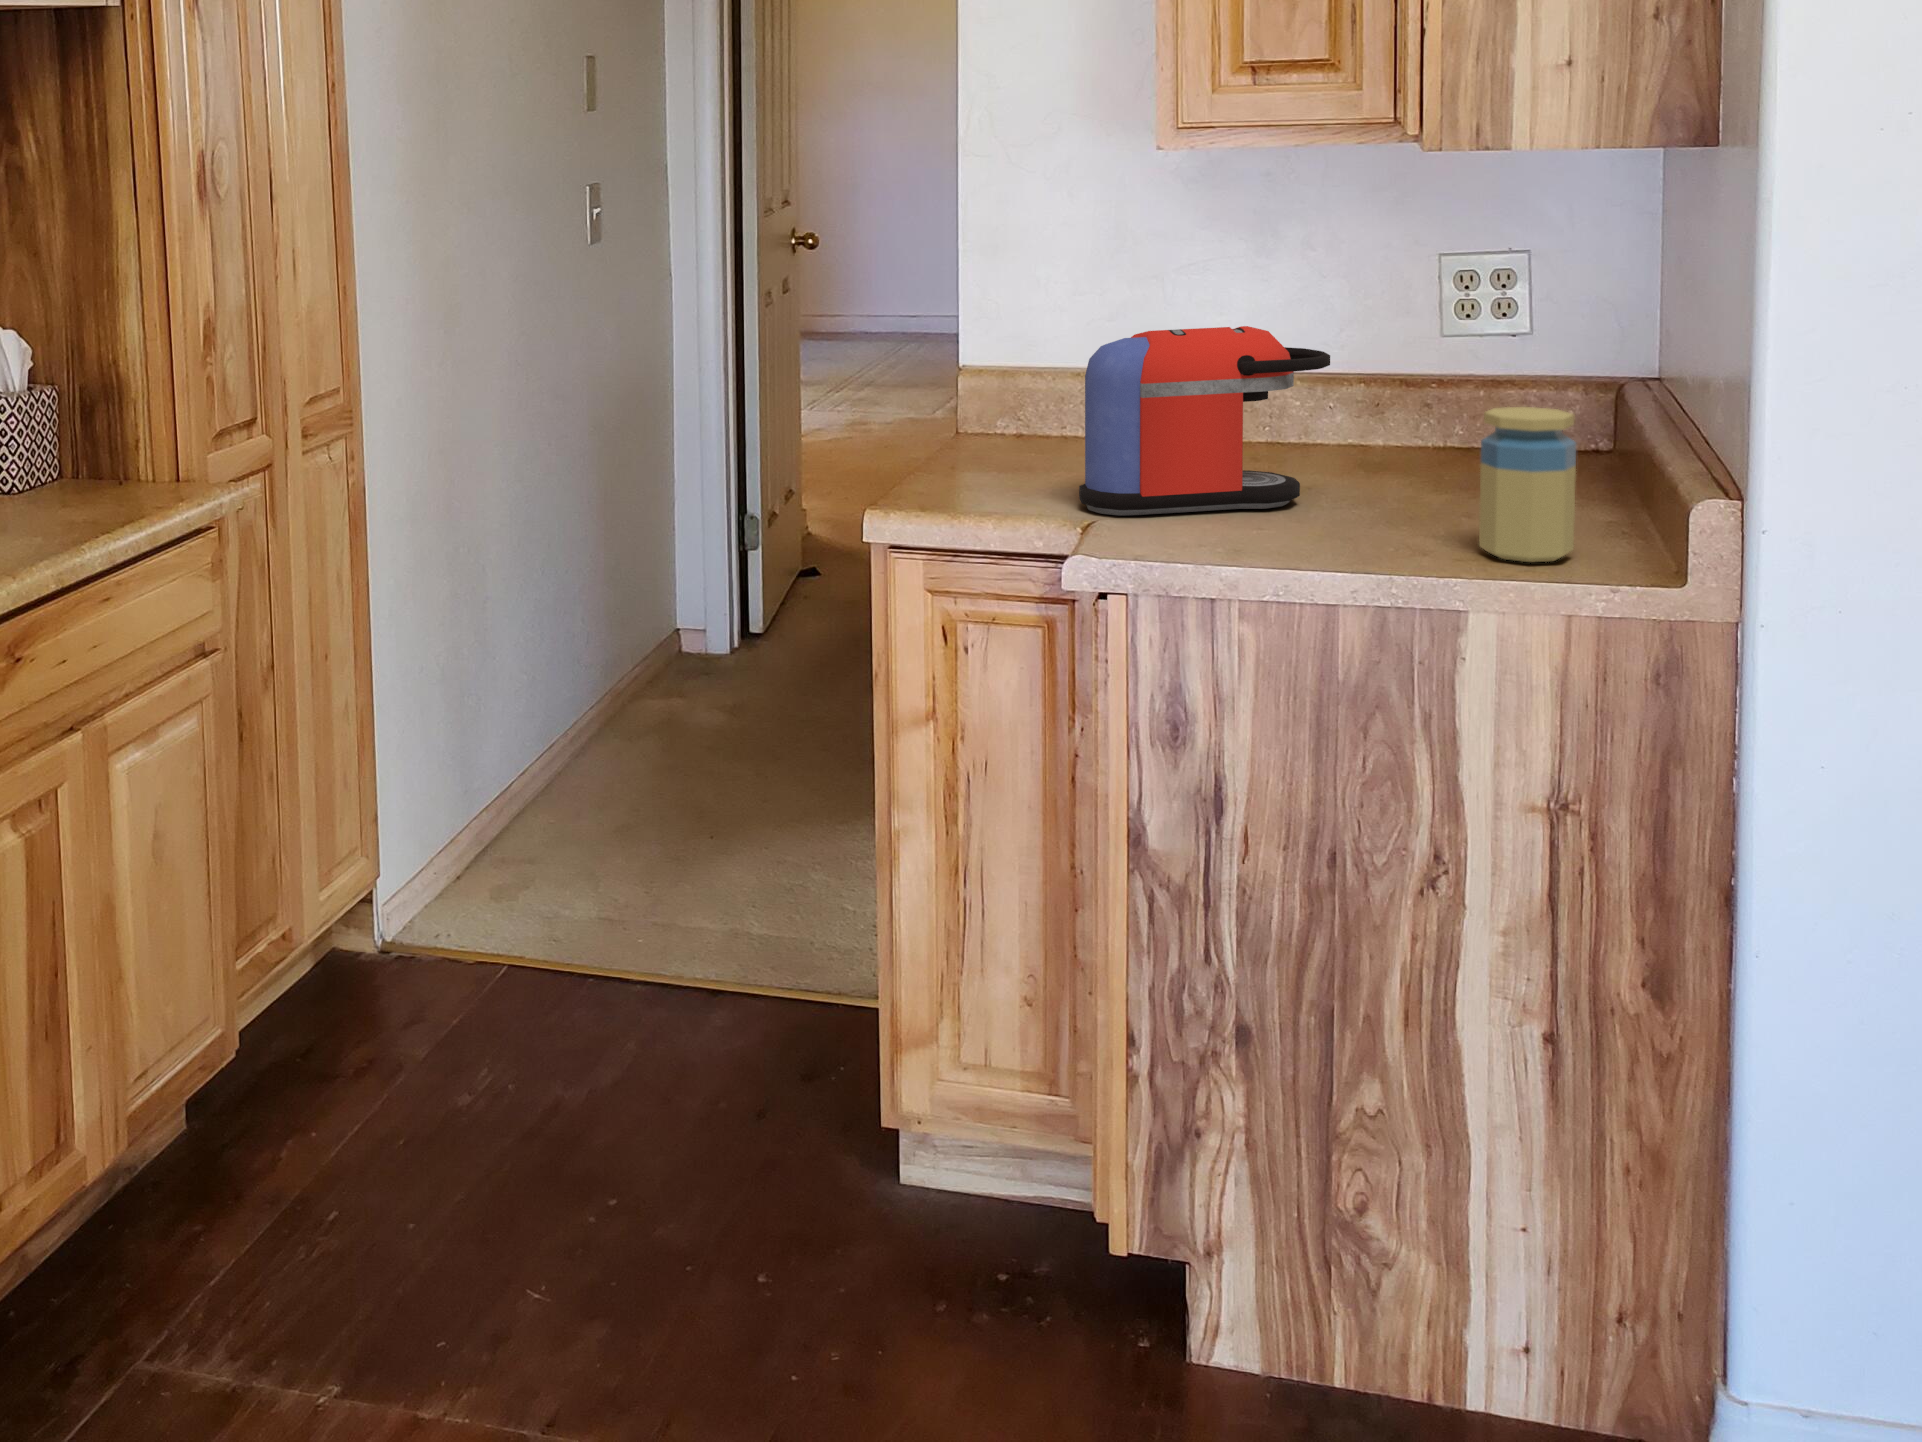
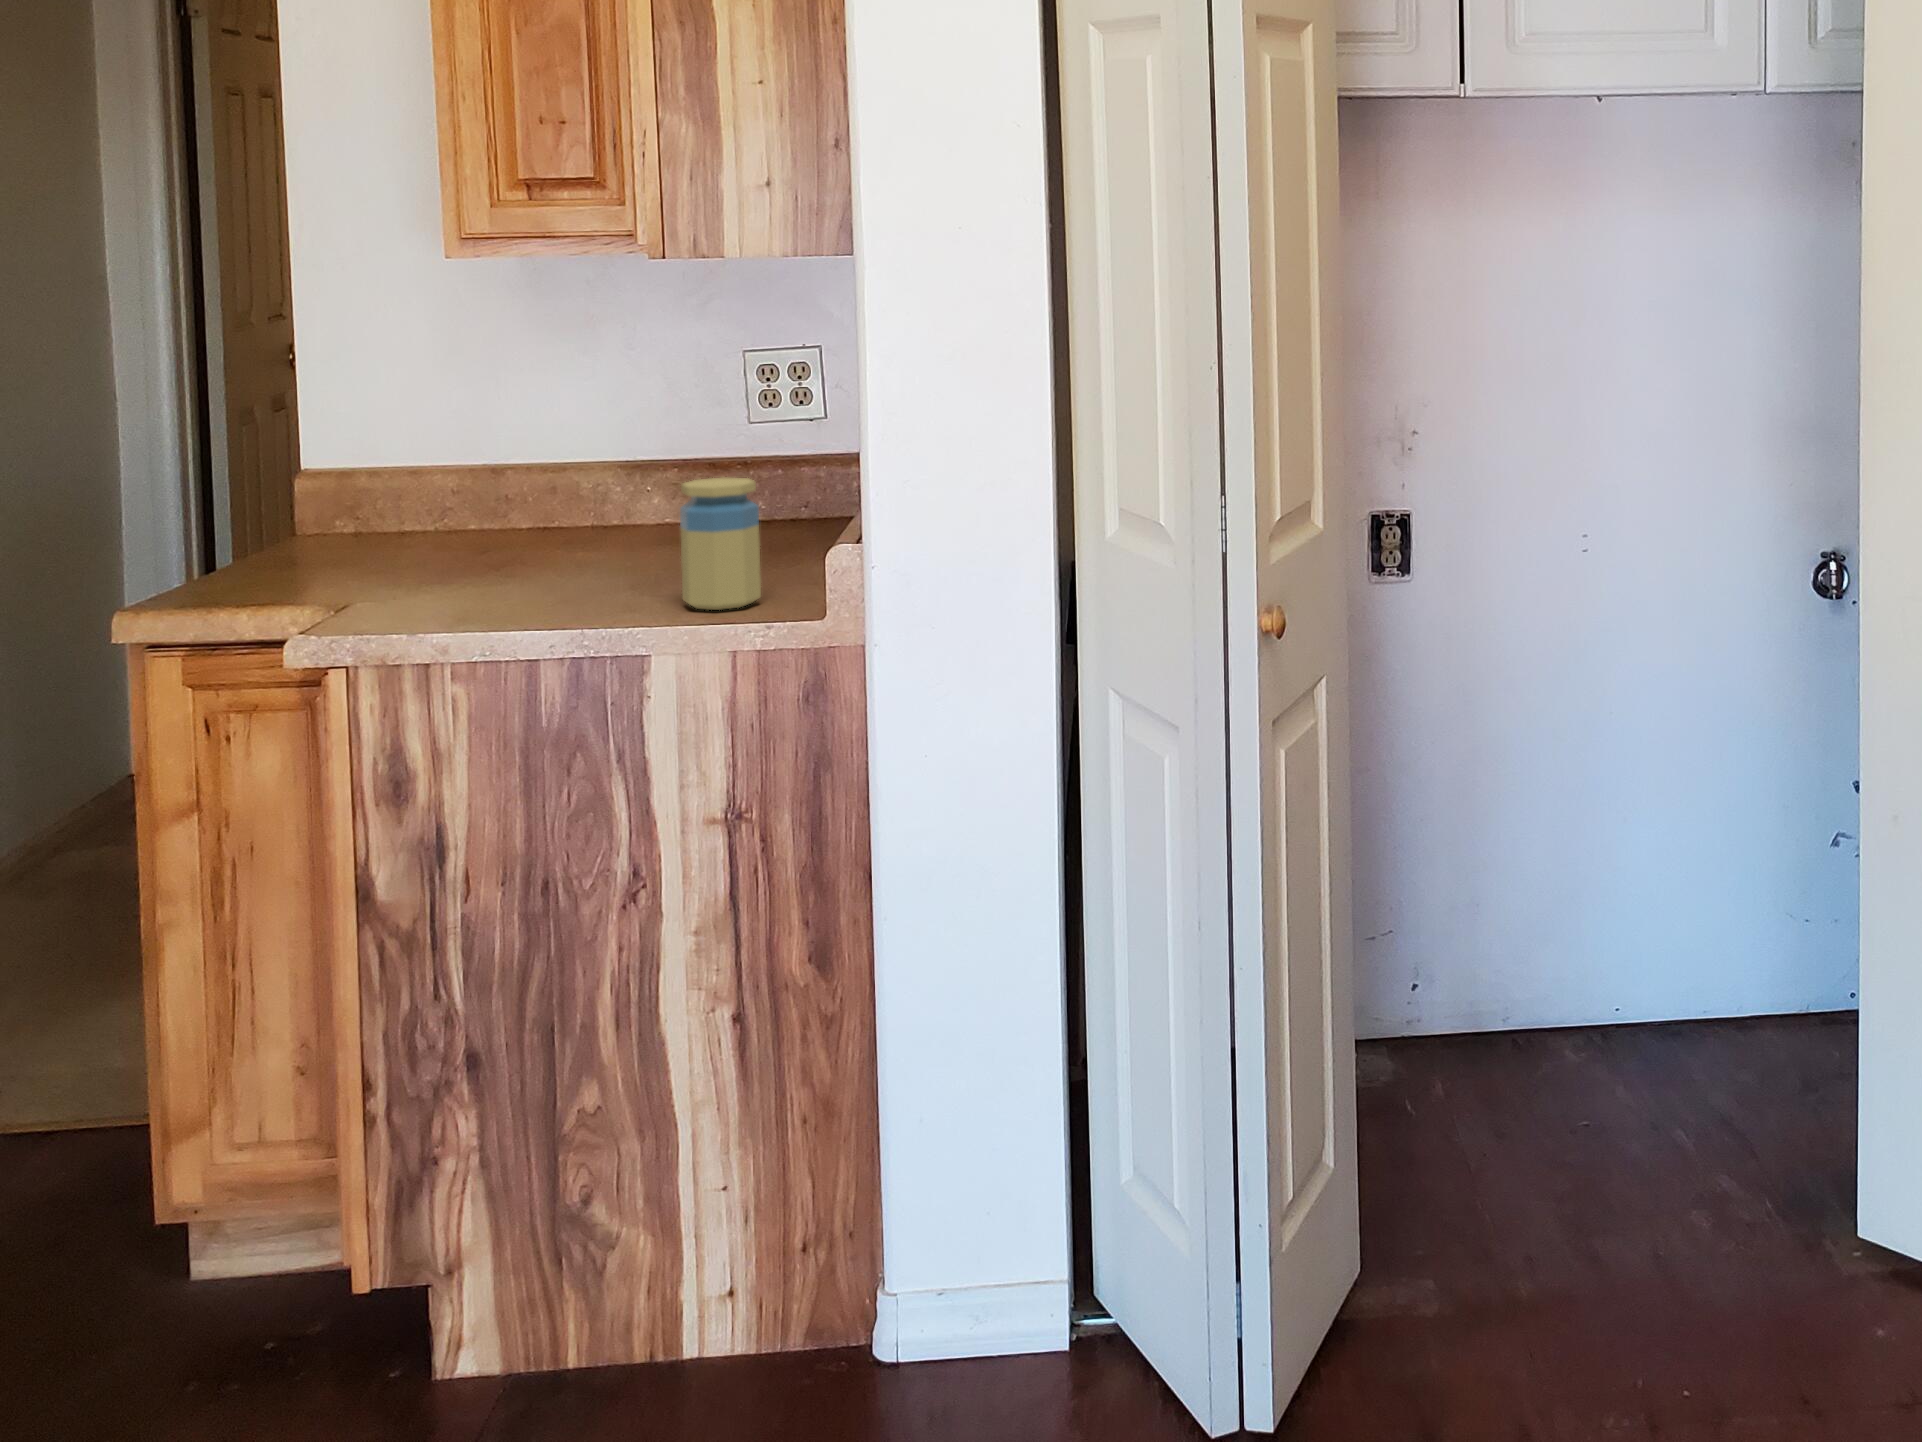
coffee maker: present [1079,326,1330,516] -> none [343,417,592,597]

